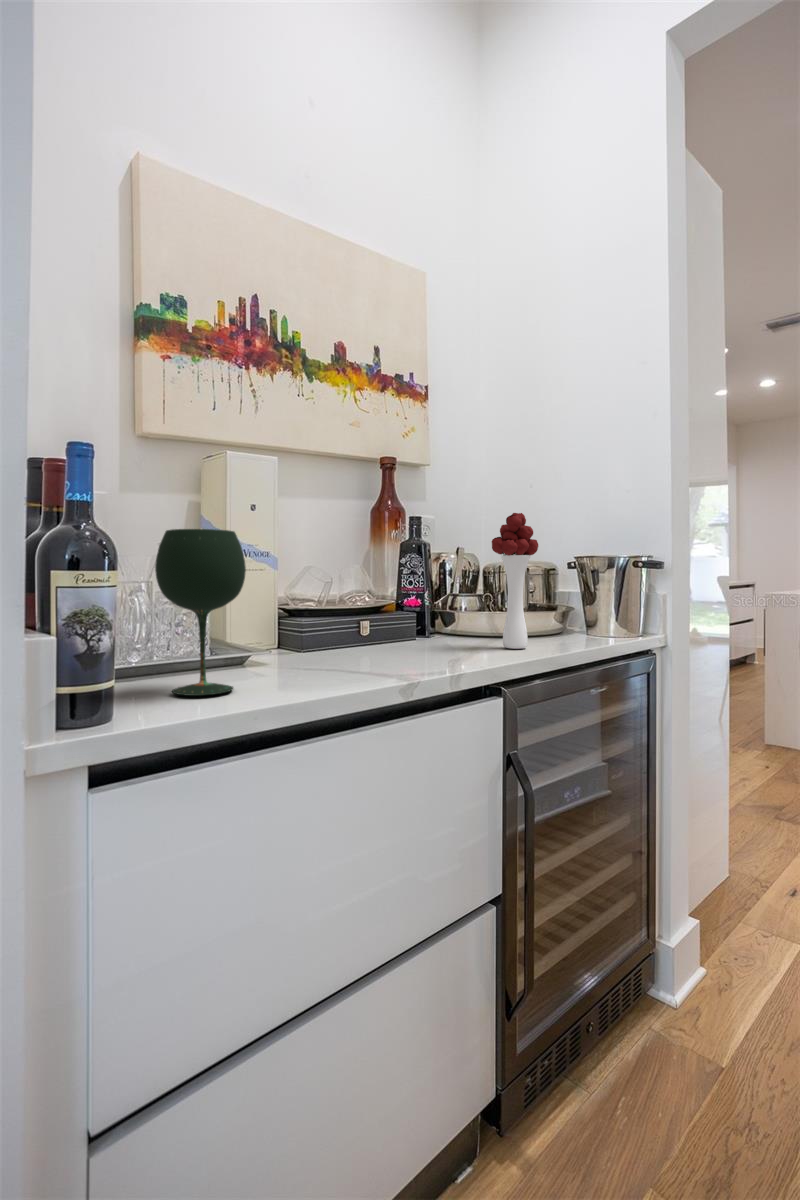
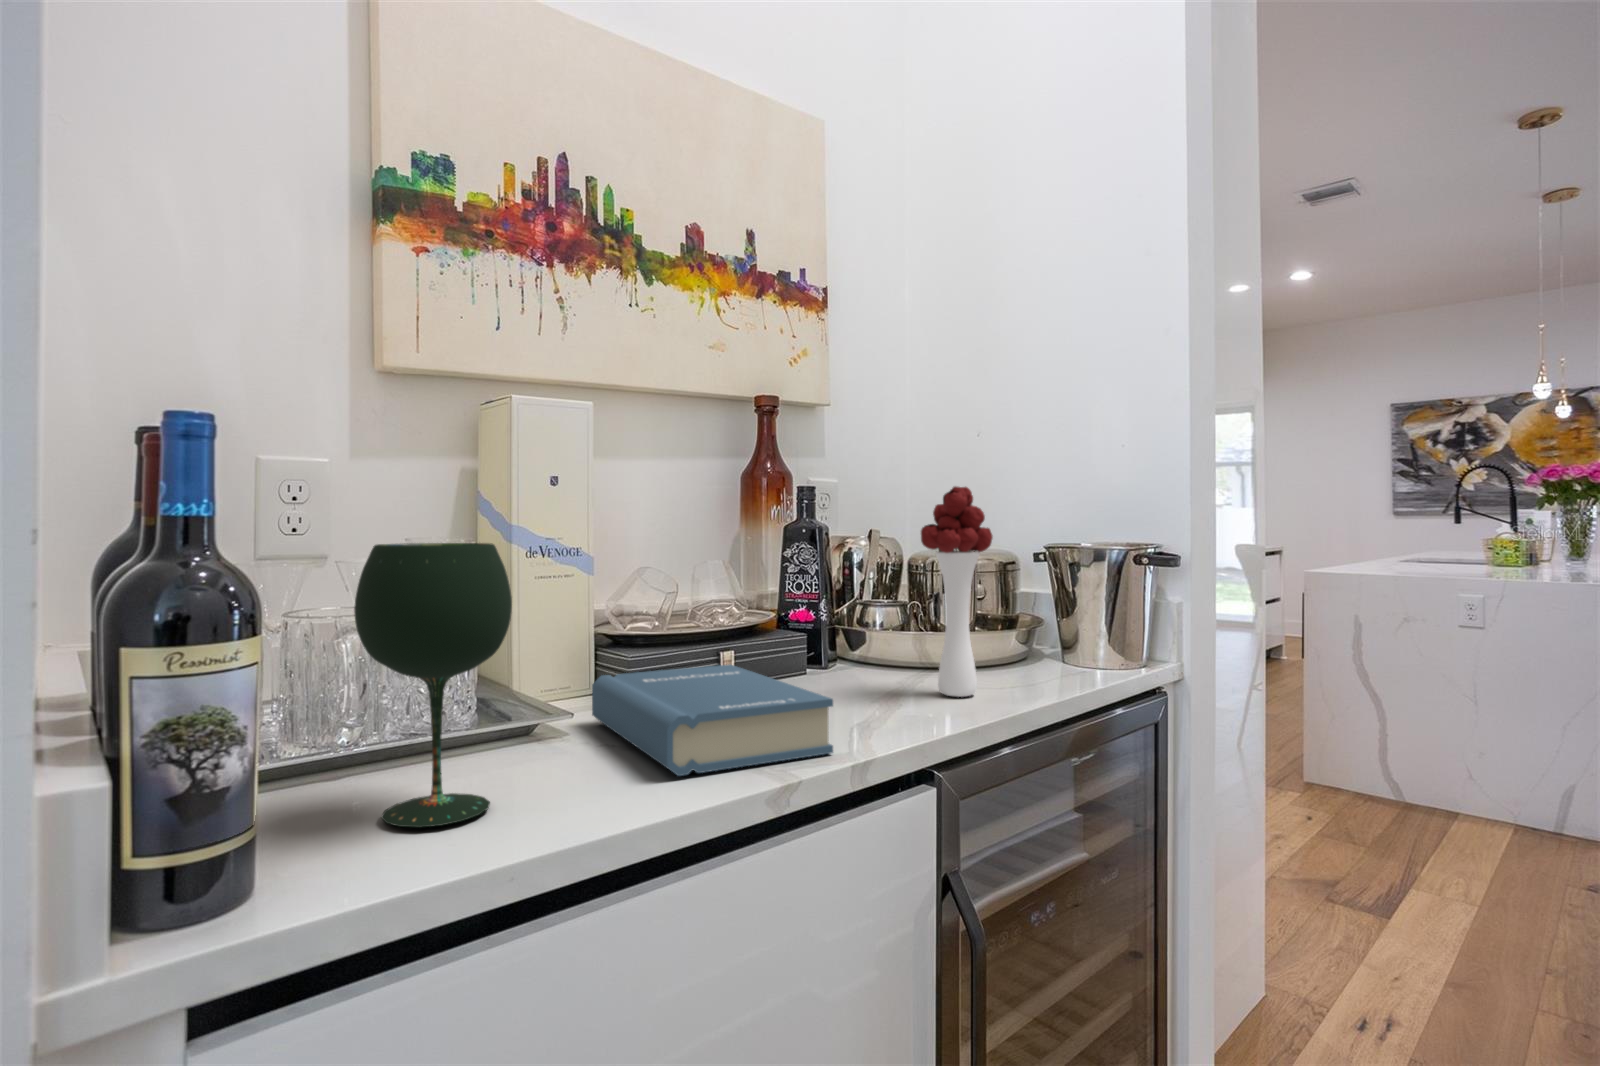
hardback book: none [283,626,437,678] -> present [592,665,833,776]

